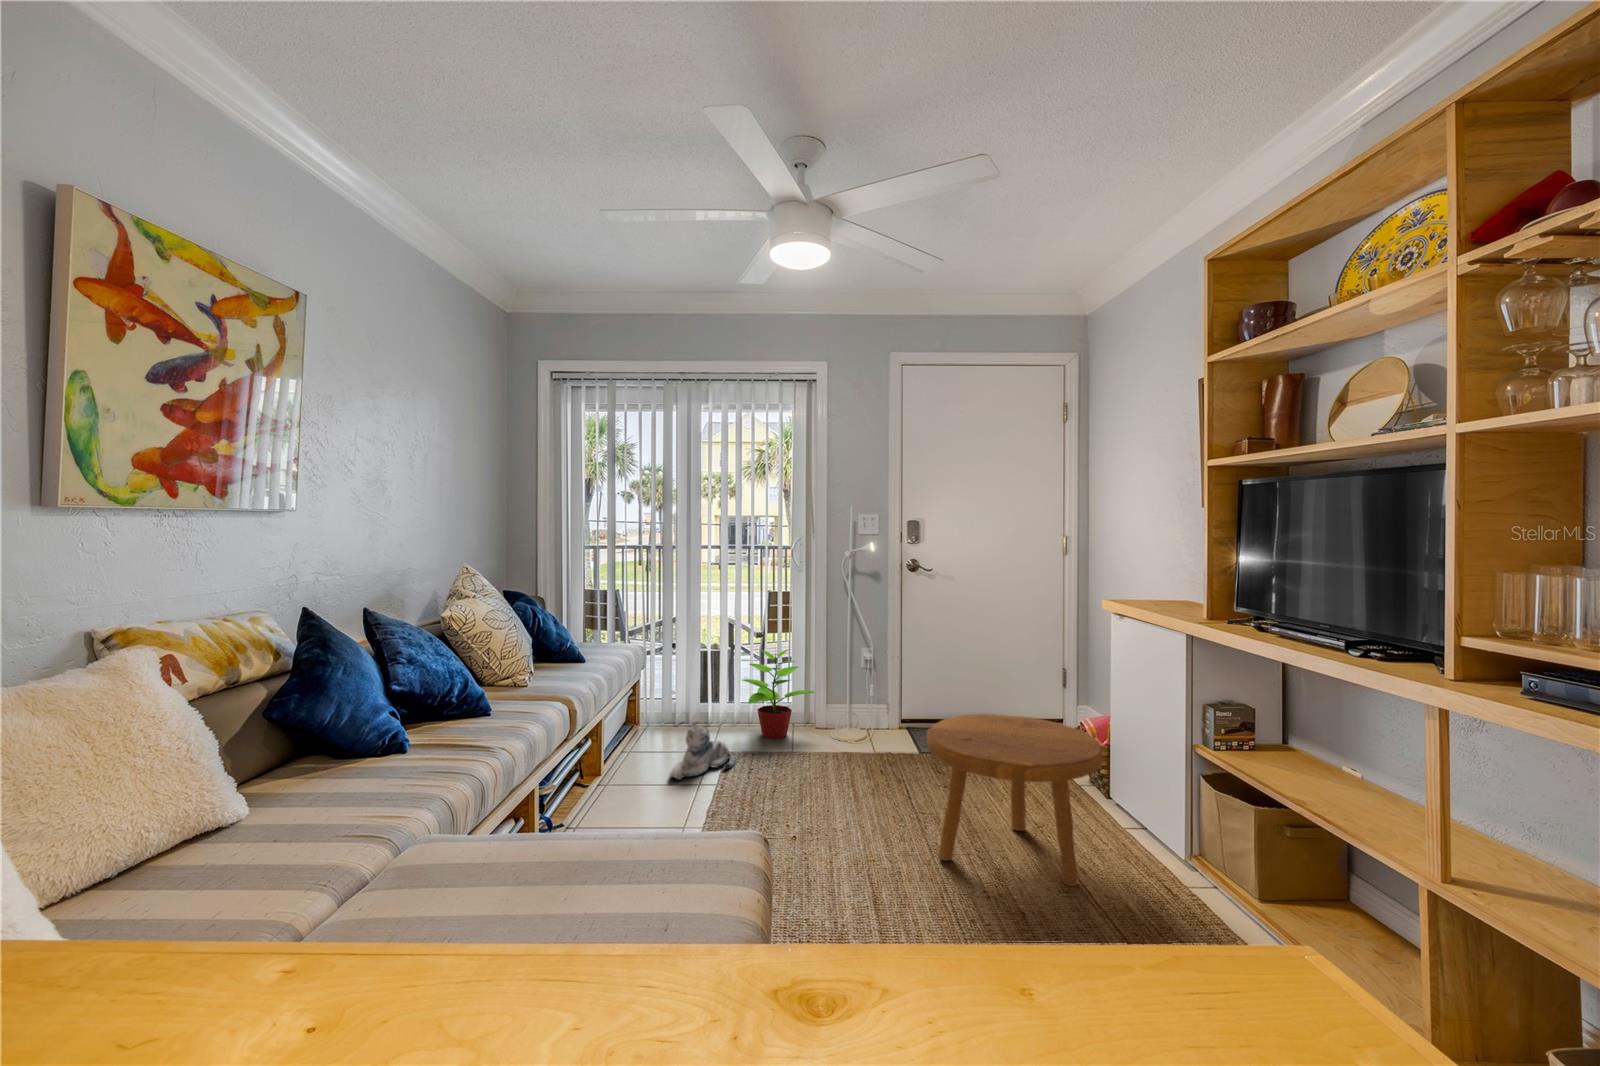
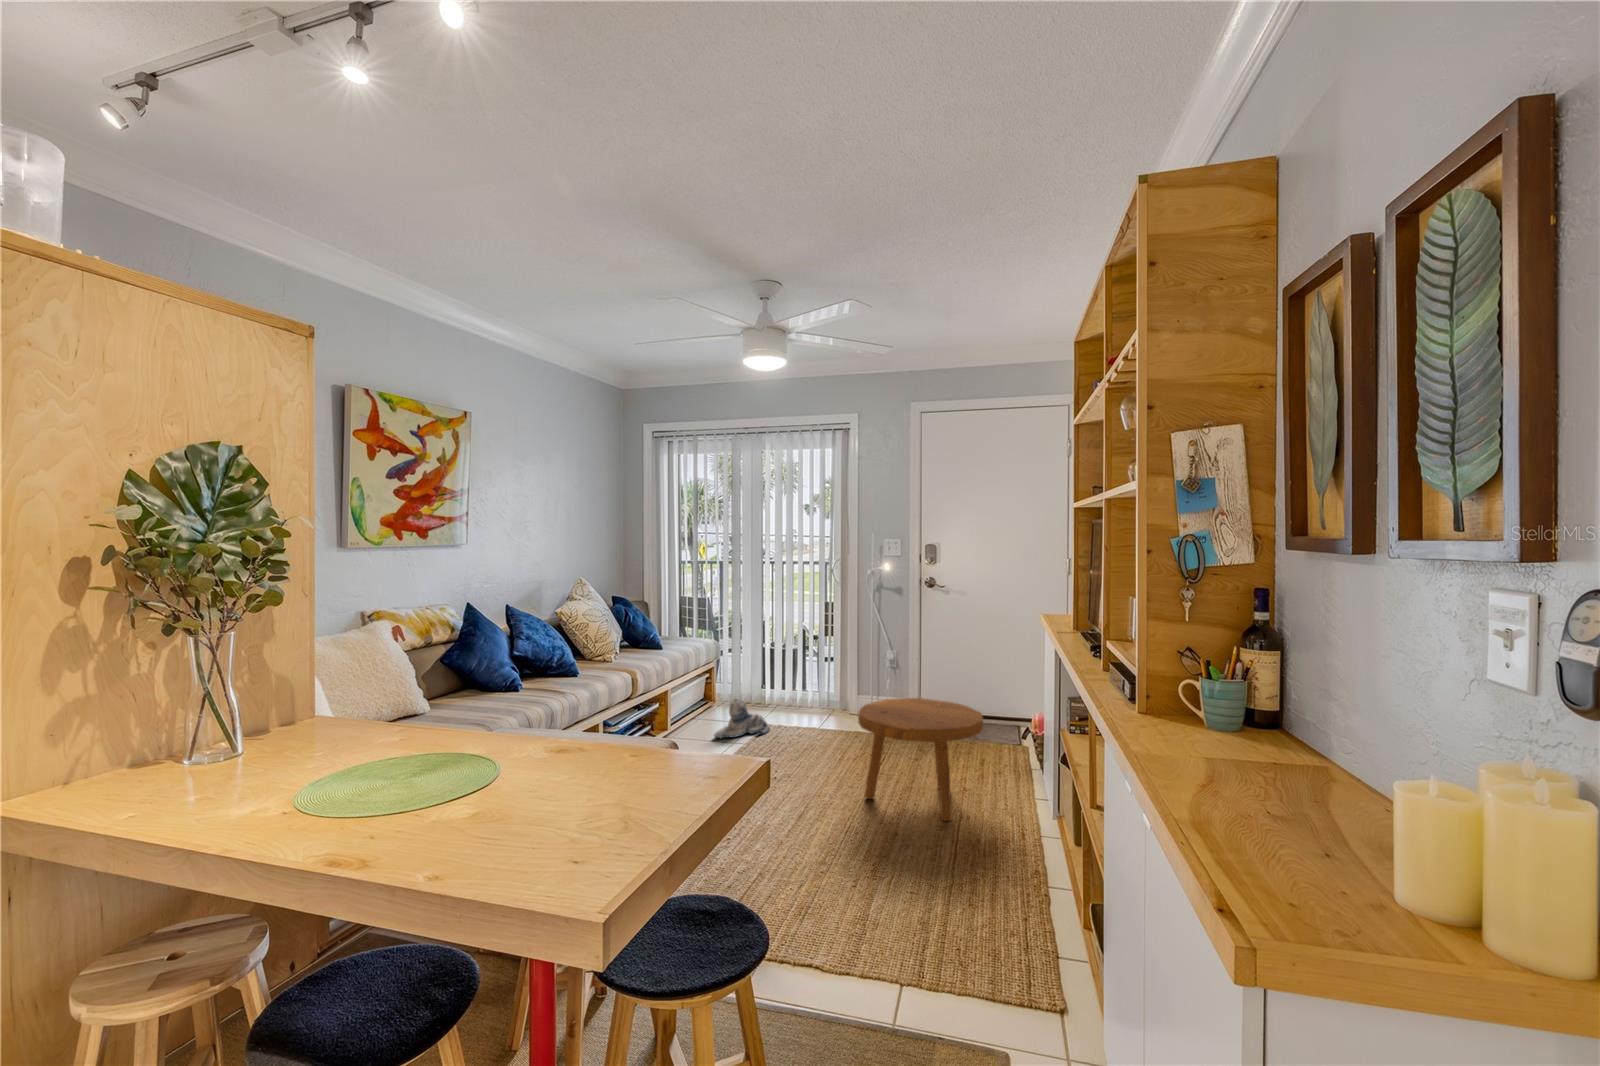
potted plant: present [742,649,814,738] -> none [787,644,843,718]

